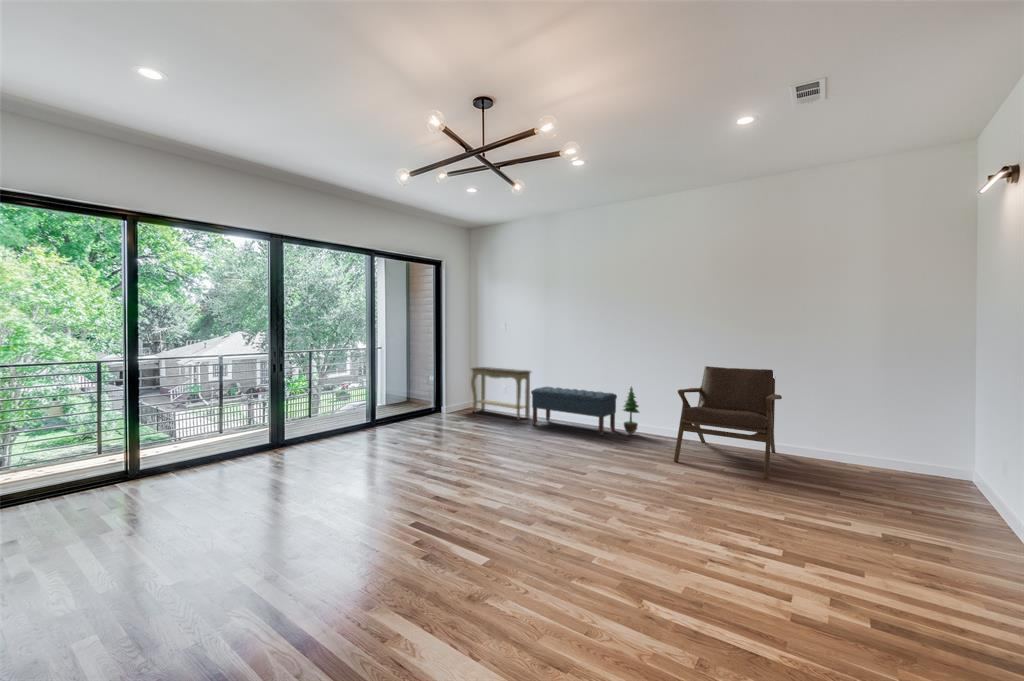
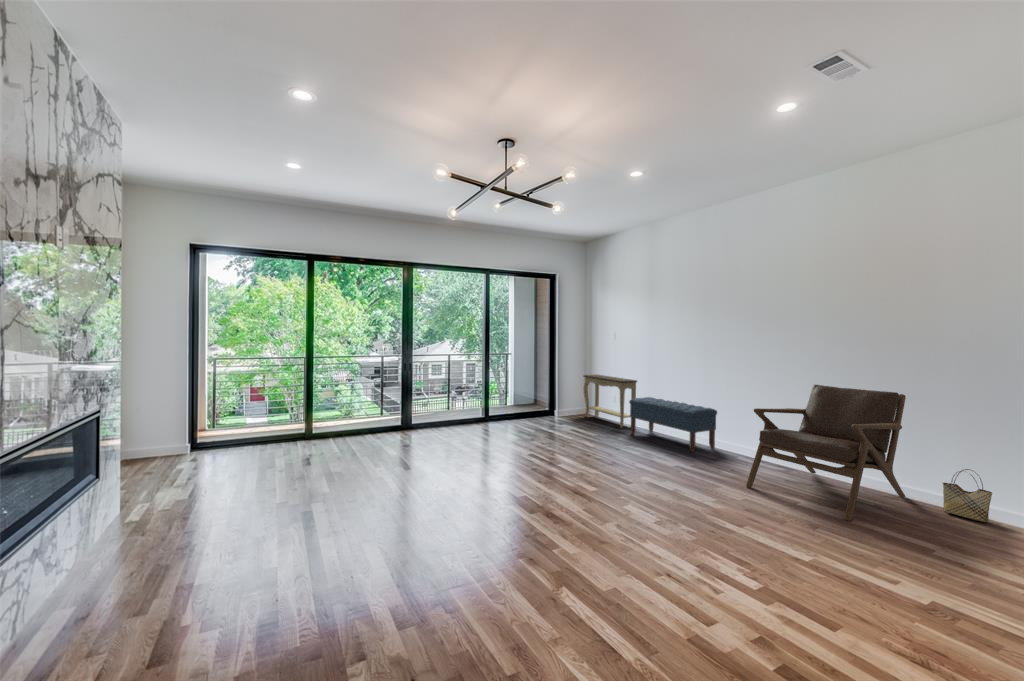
potted tree: present [623,387,639,434] -> none [718,402,740,455]
woven basket: none [806,426,838,464] -> present [943,469,992,522]

